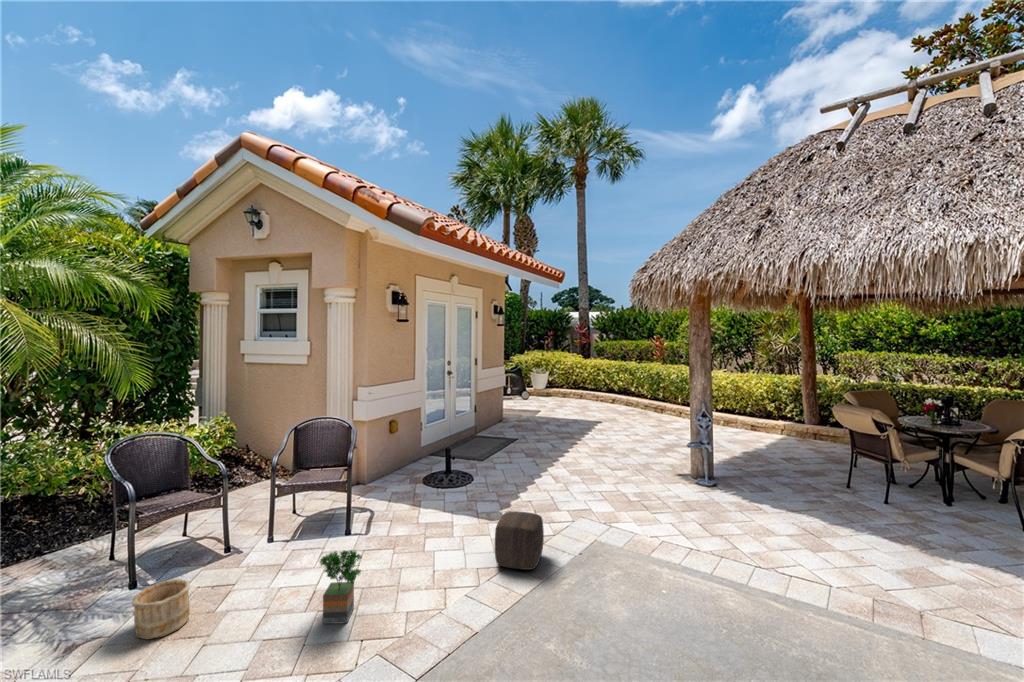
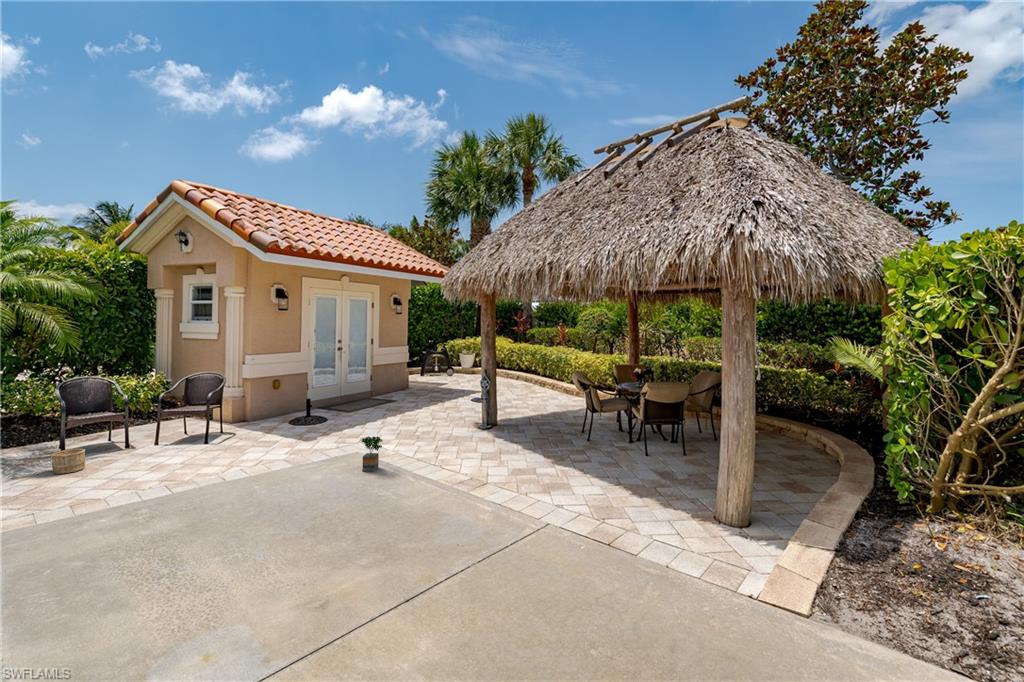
ottoman: present [495,511,544,570] -> none [272,429,310,460]
potted tree: present [319,550,362,624] -> present [362,436,383,472]

